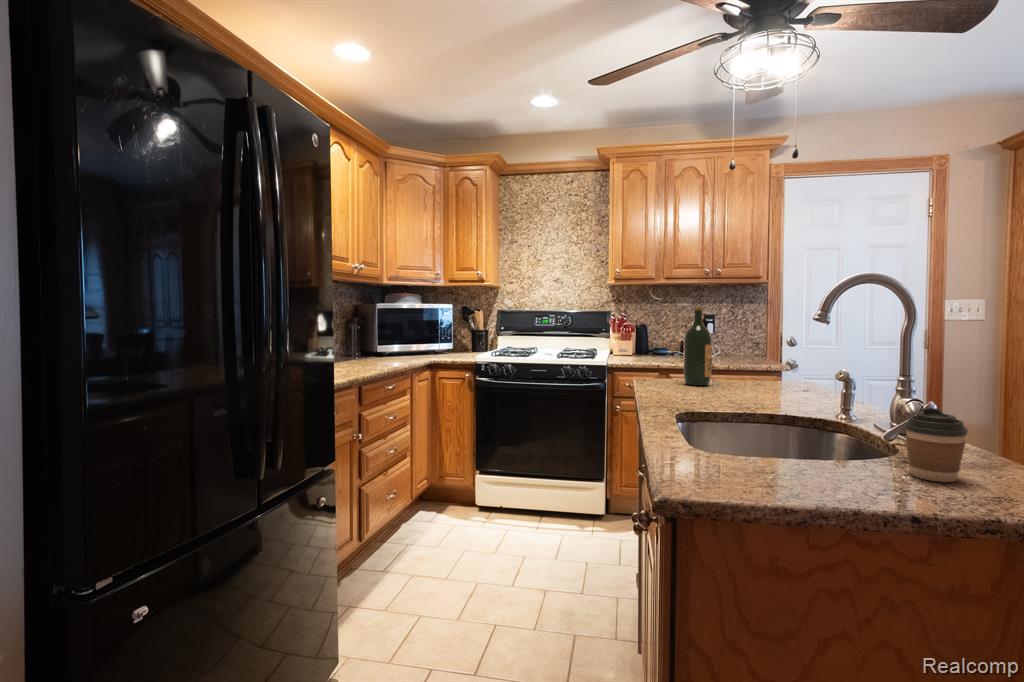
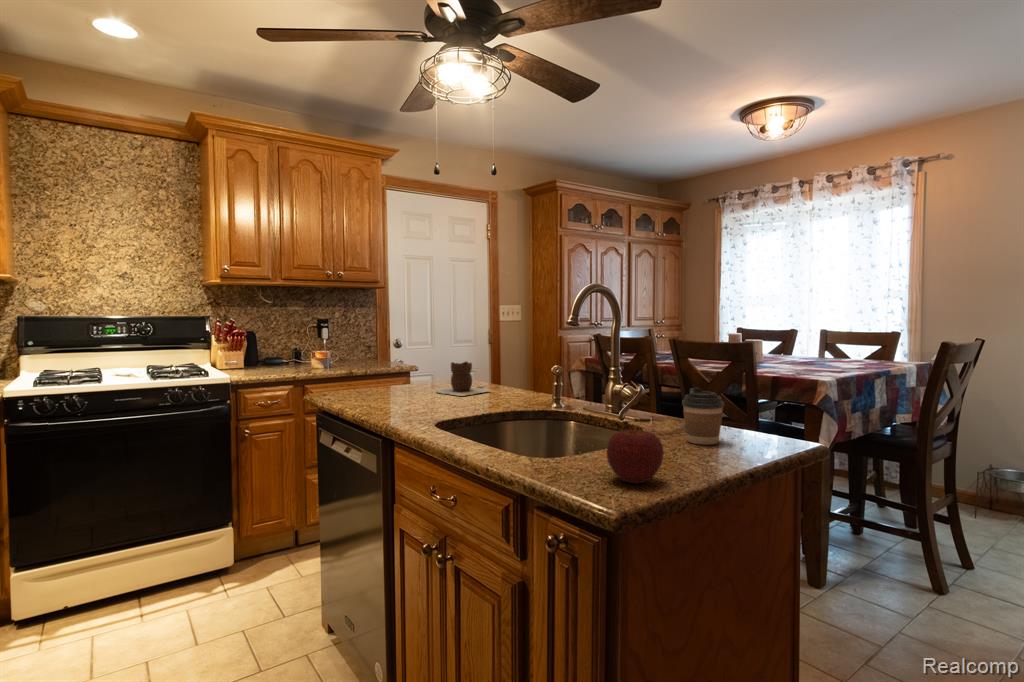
wine bottle: present [684,307,712,386] -> none [375,310,404,394]
vase: none [739,360,802,395] -> present [437,362,490,396]
apple: none [707,425,767,484] -> present [607,425,664,483]

